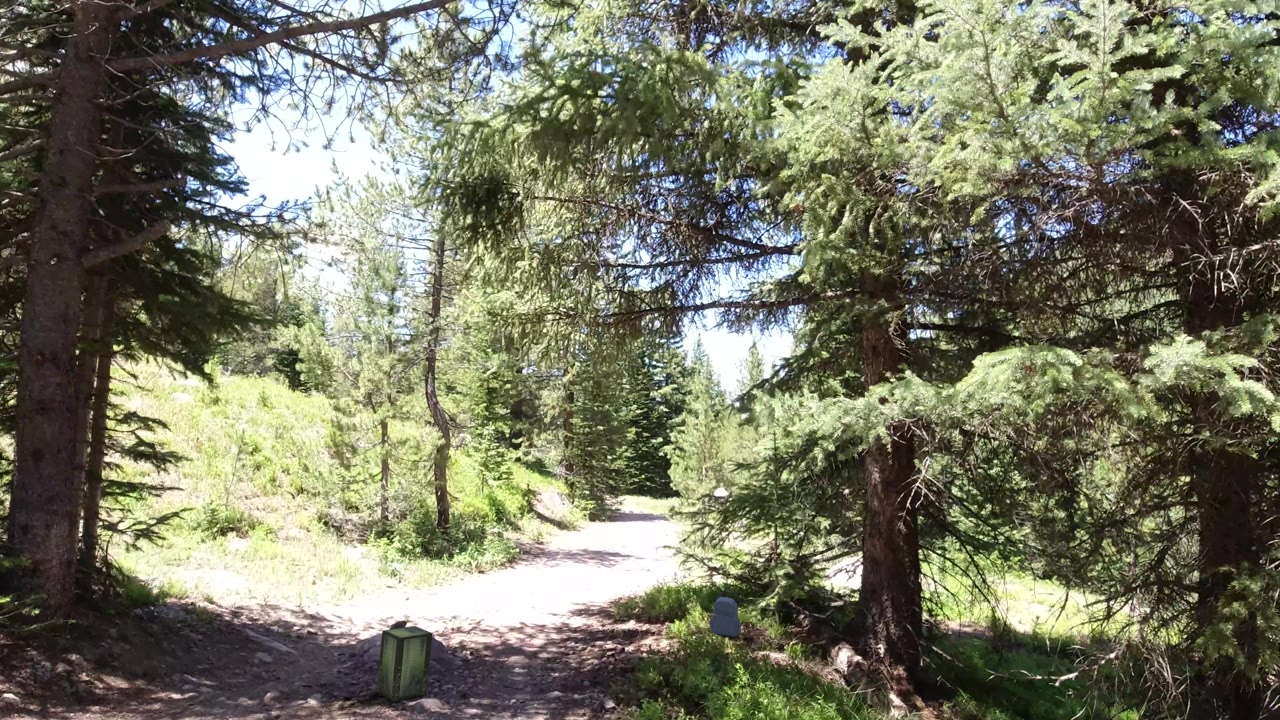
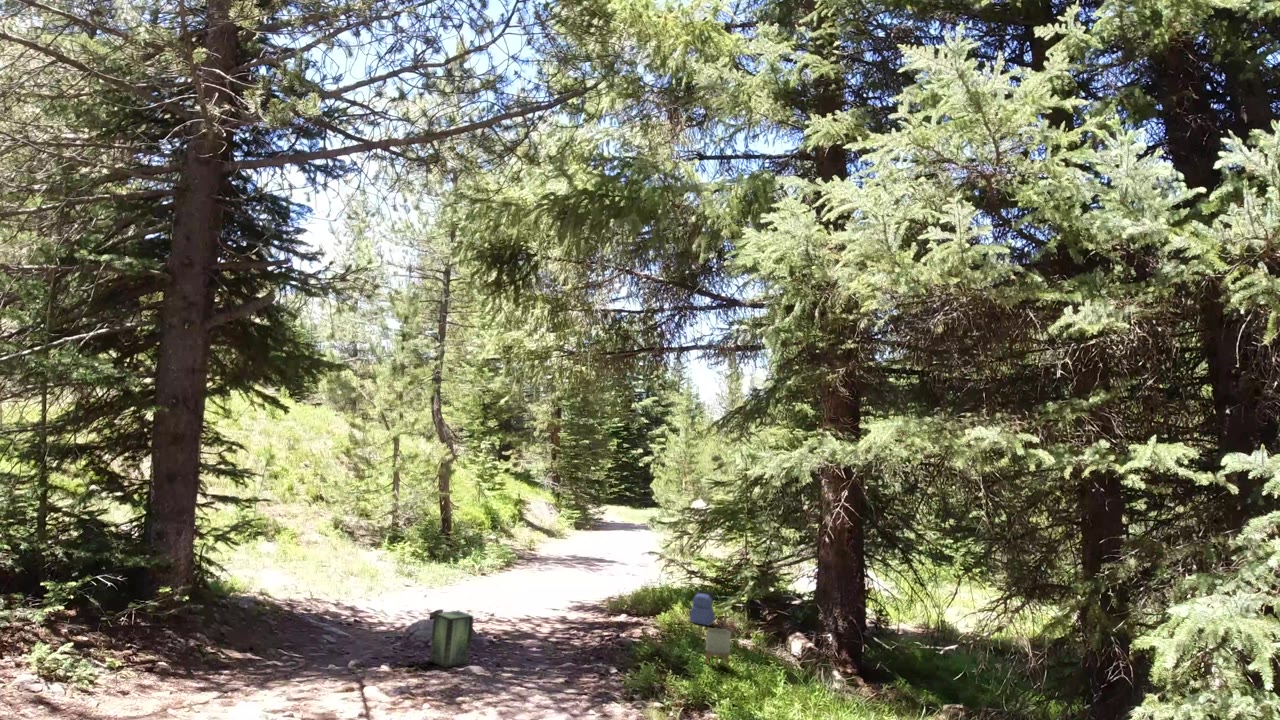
planter: none [731,648,765,703] -> present [705,629,731,668]

